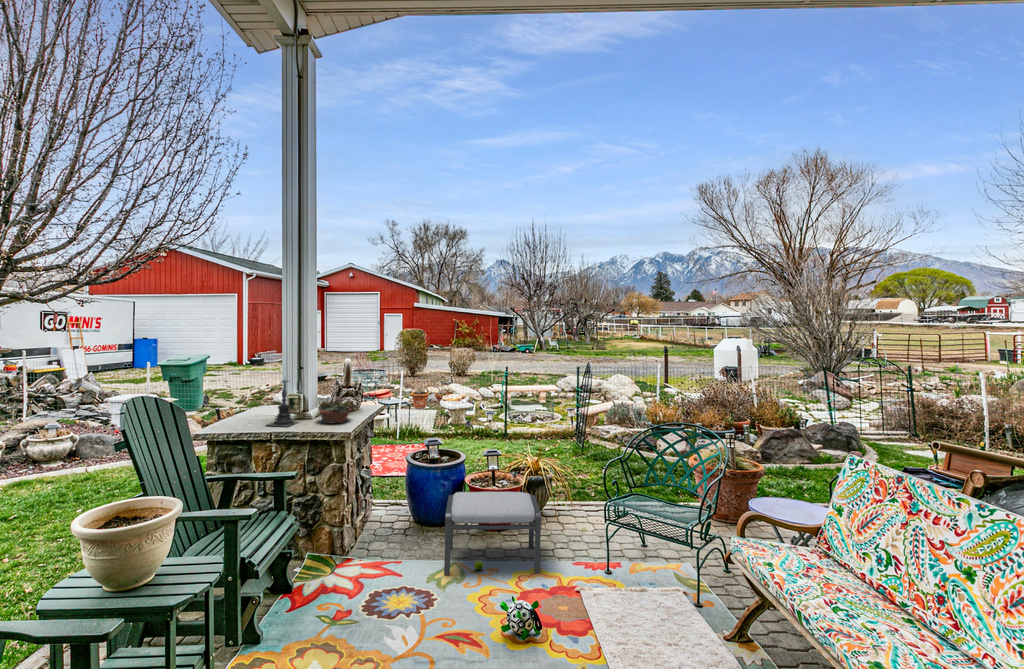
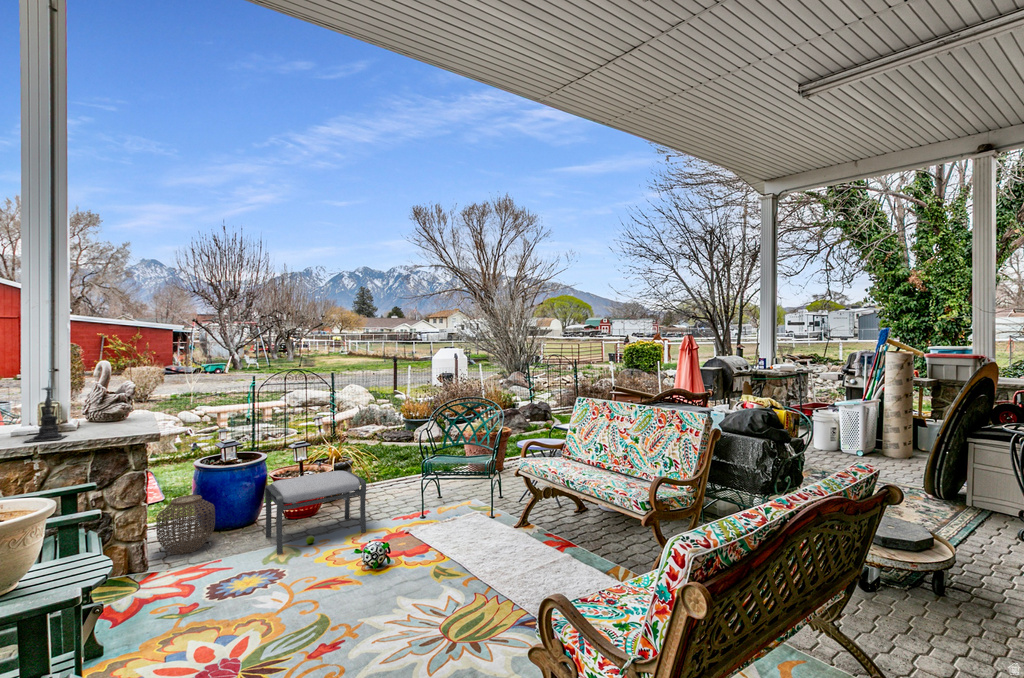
succulent planter: present [318,397,351,423] -> none [94,401,141,432]
woven basket: none [361,489,409,545] -> present [156,495,215,555]

